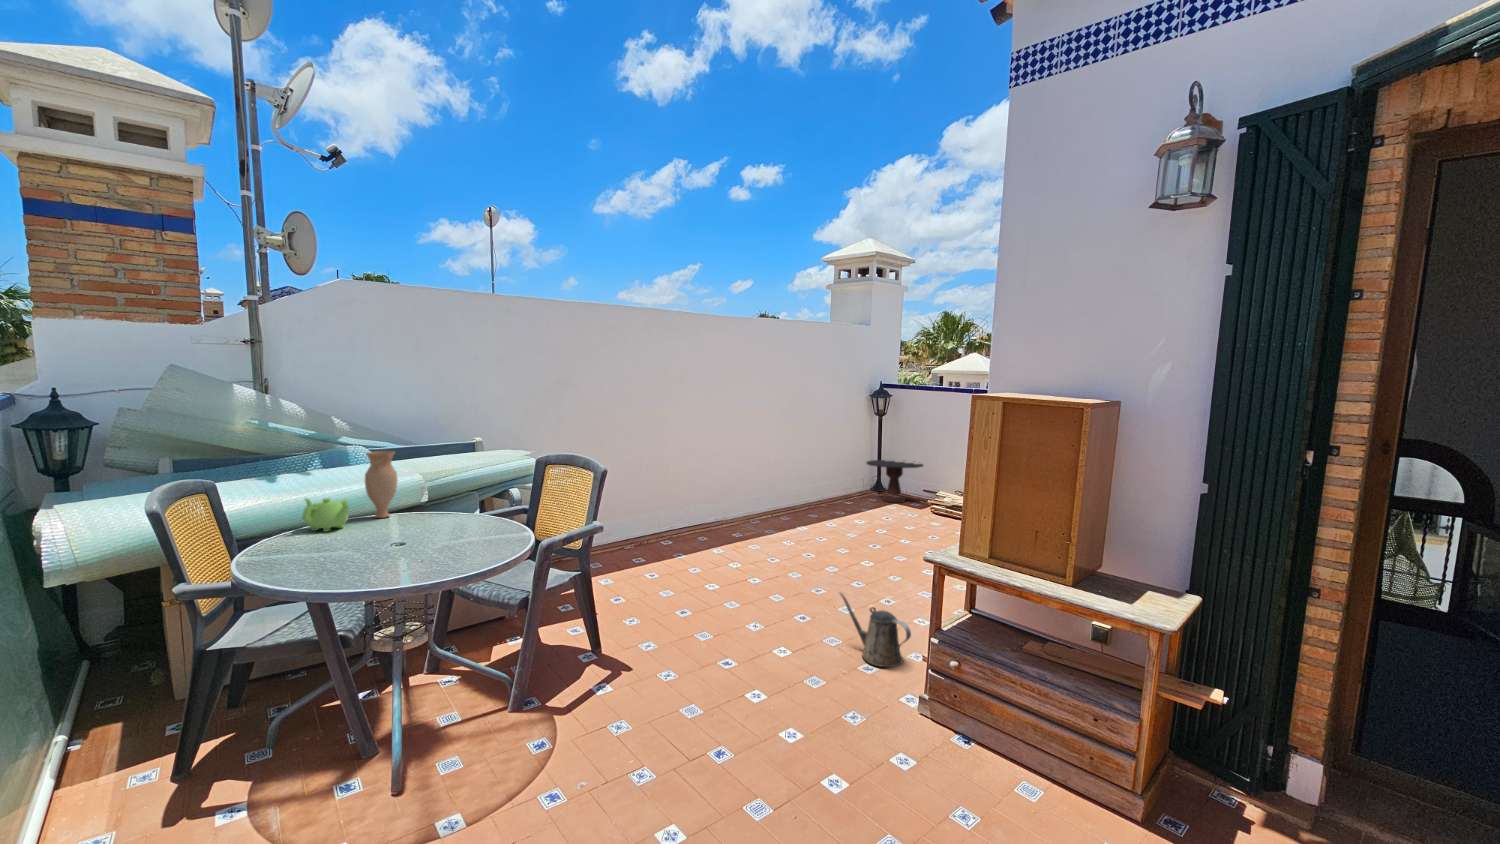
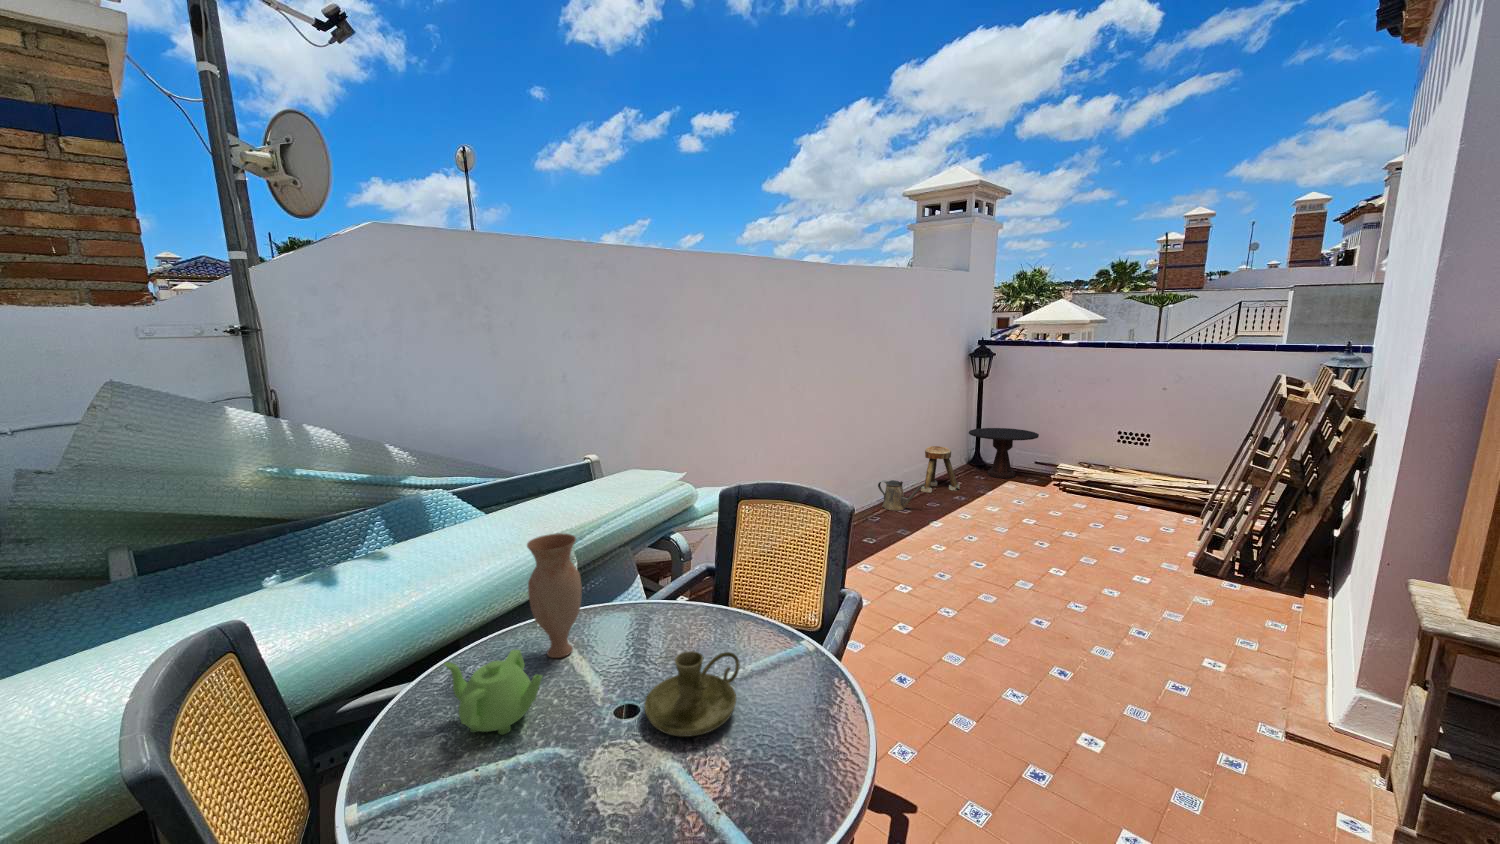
stool: none [810,470,845,509] -> present [921,446,960,493]
candle holder: none [395,501,460,535] -> present [644,651,740,737]
watering can: present [839,592,911,667] -> present [878,480,926,511]

